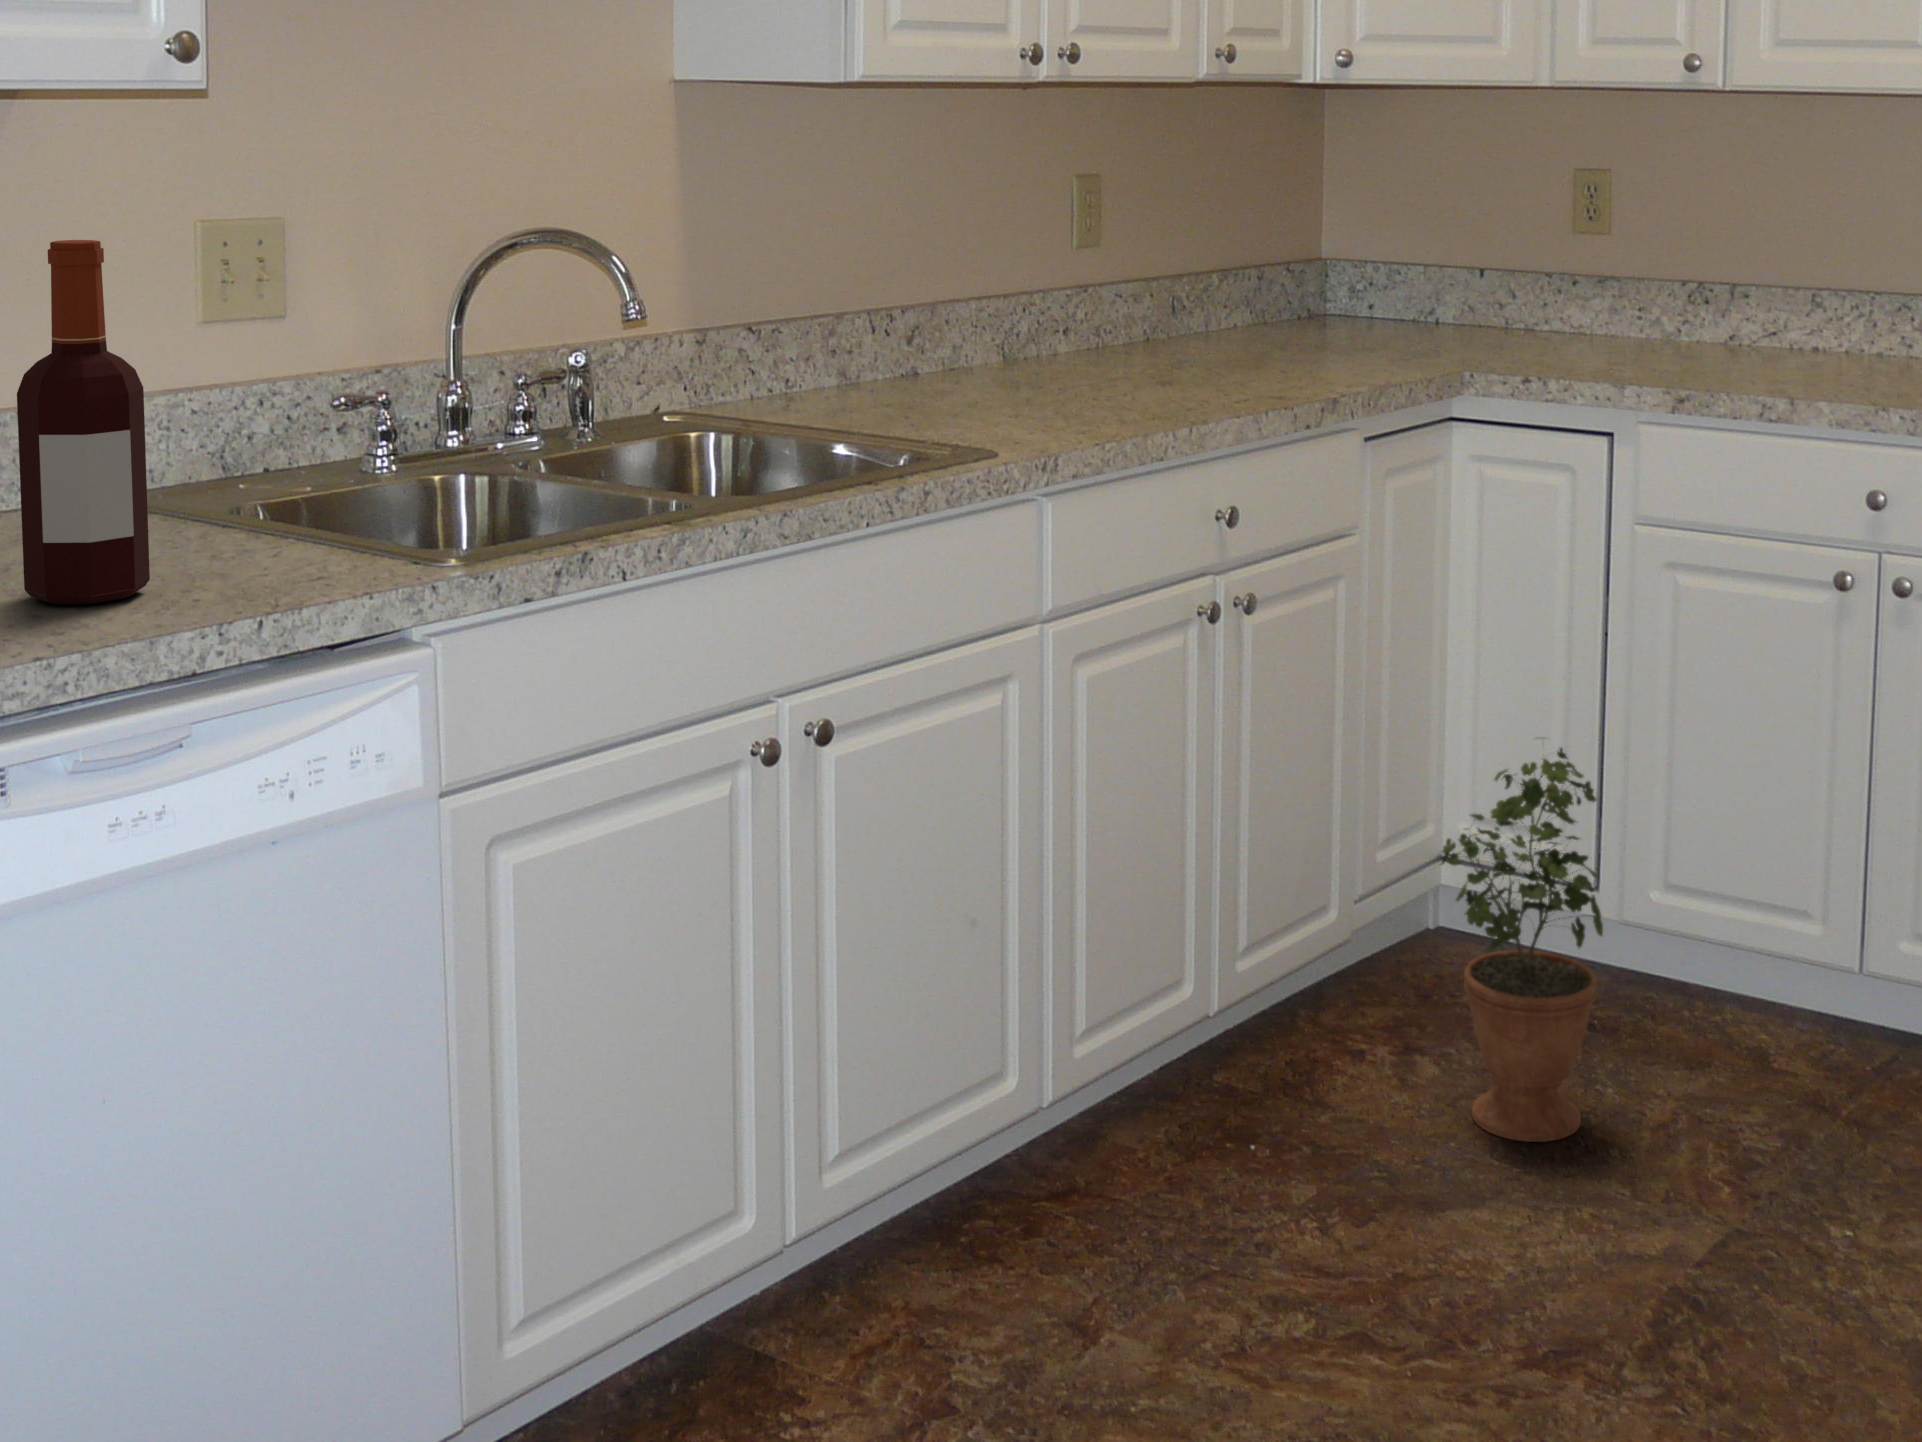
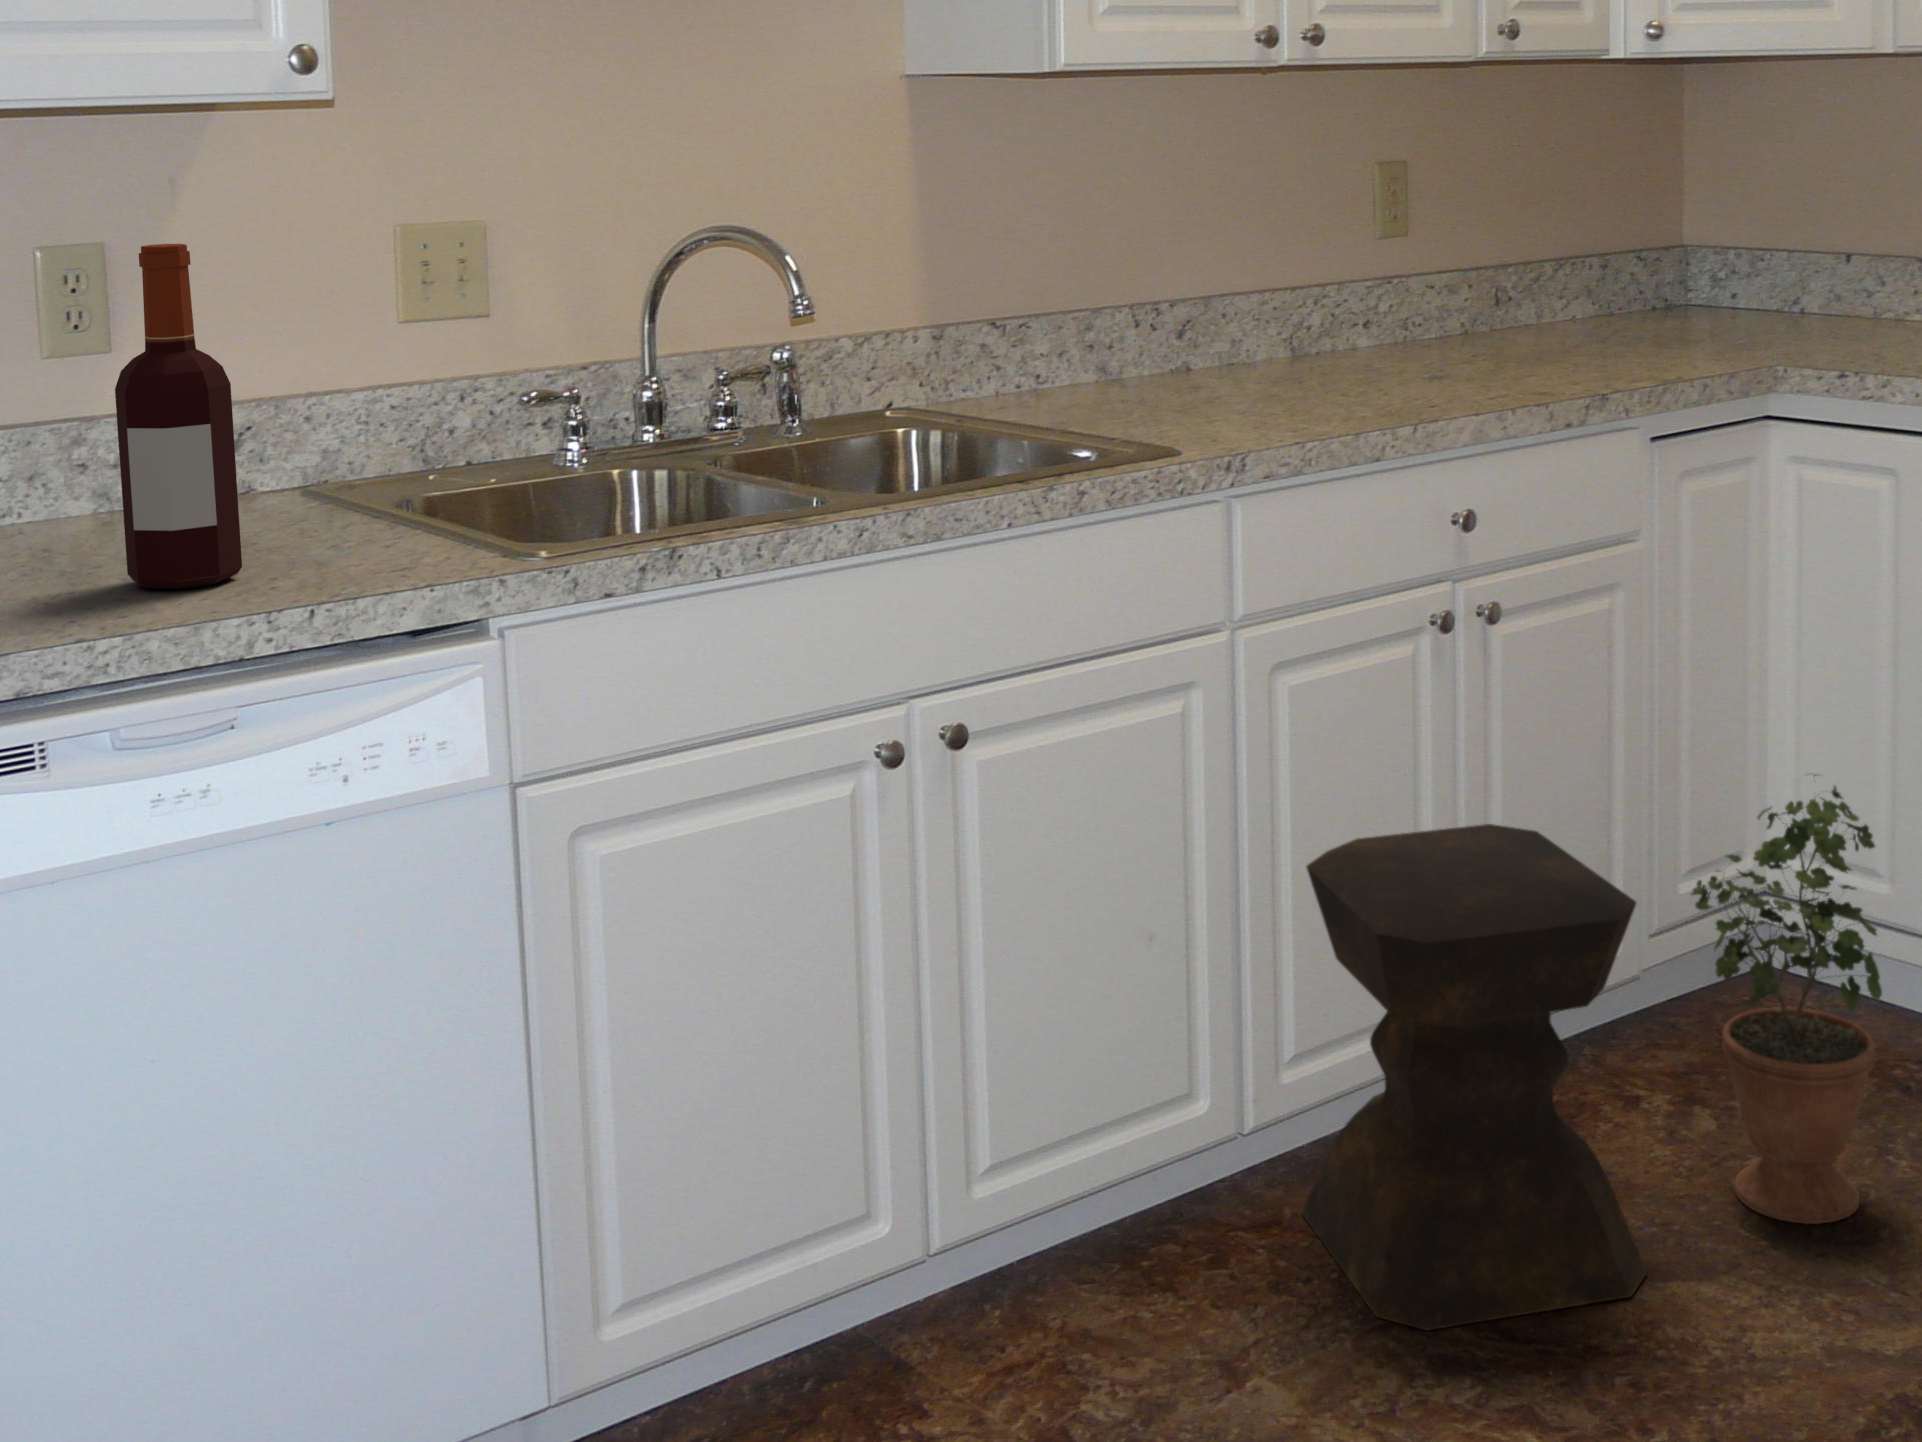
stool: none [1096,797,1421,1268] -> present [1302,824,1647,1330]

